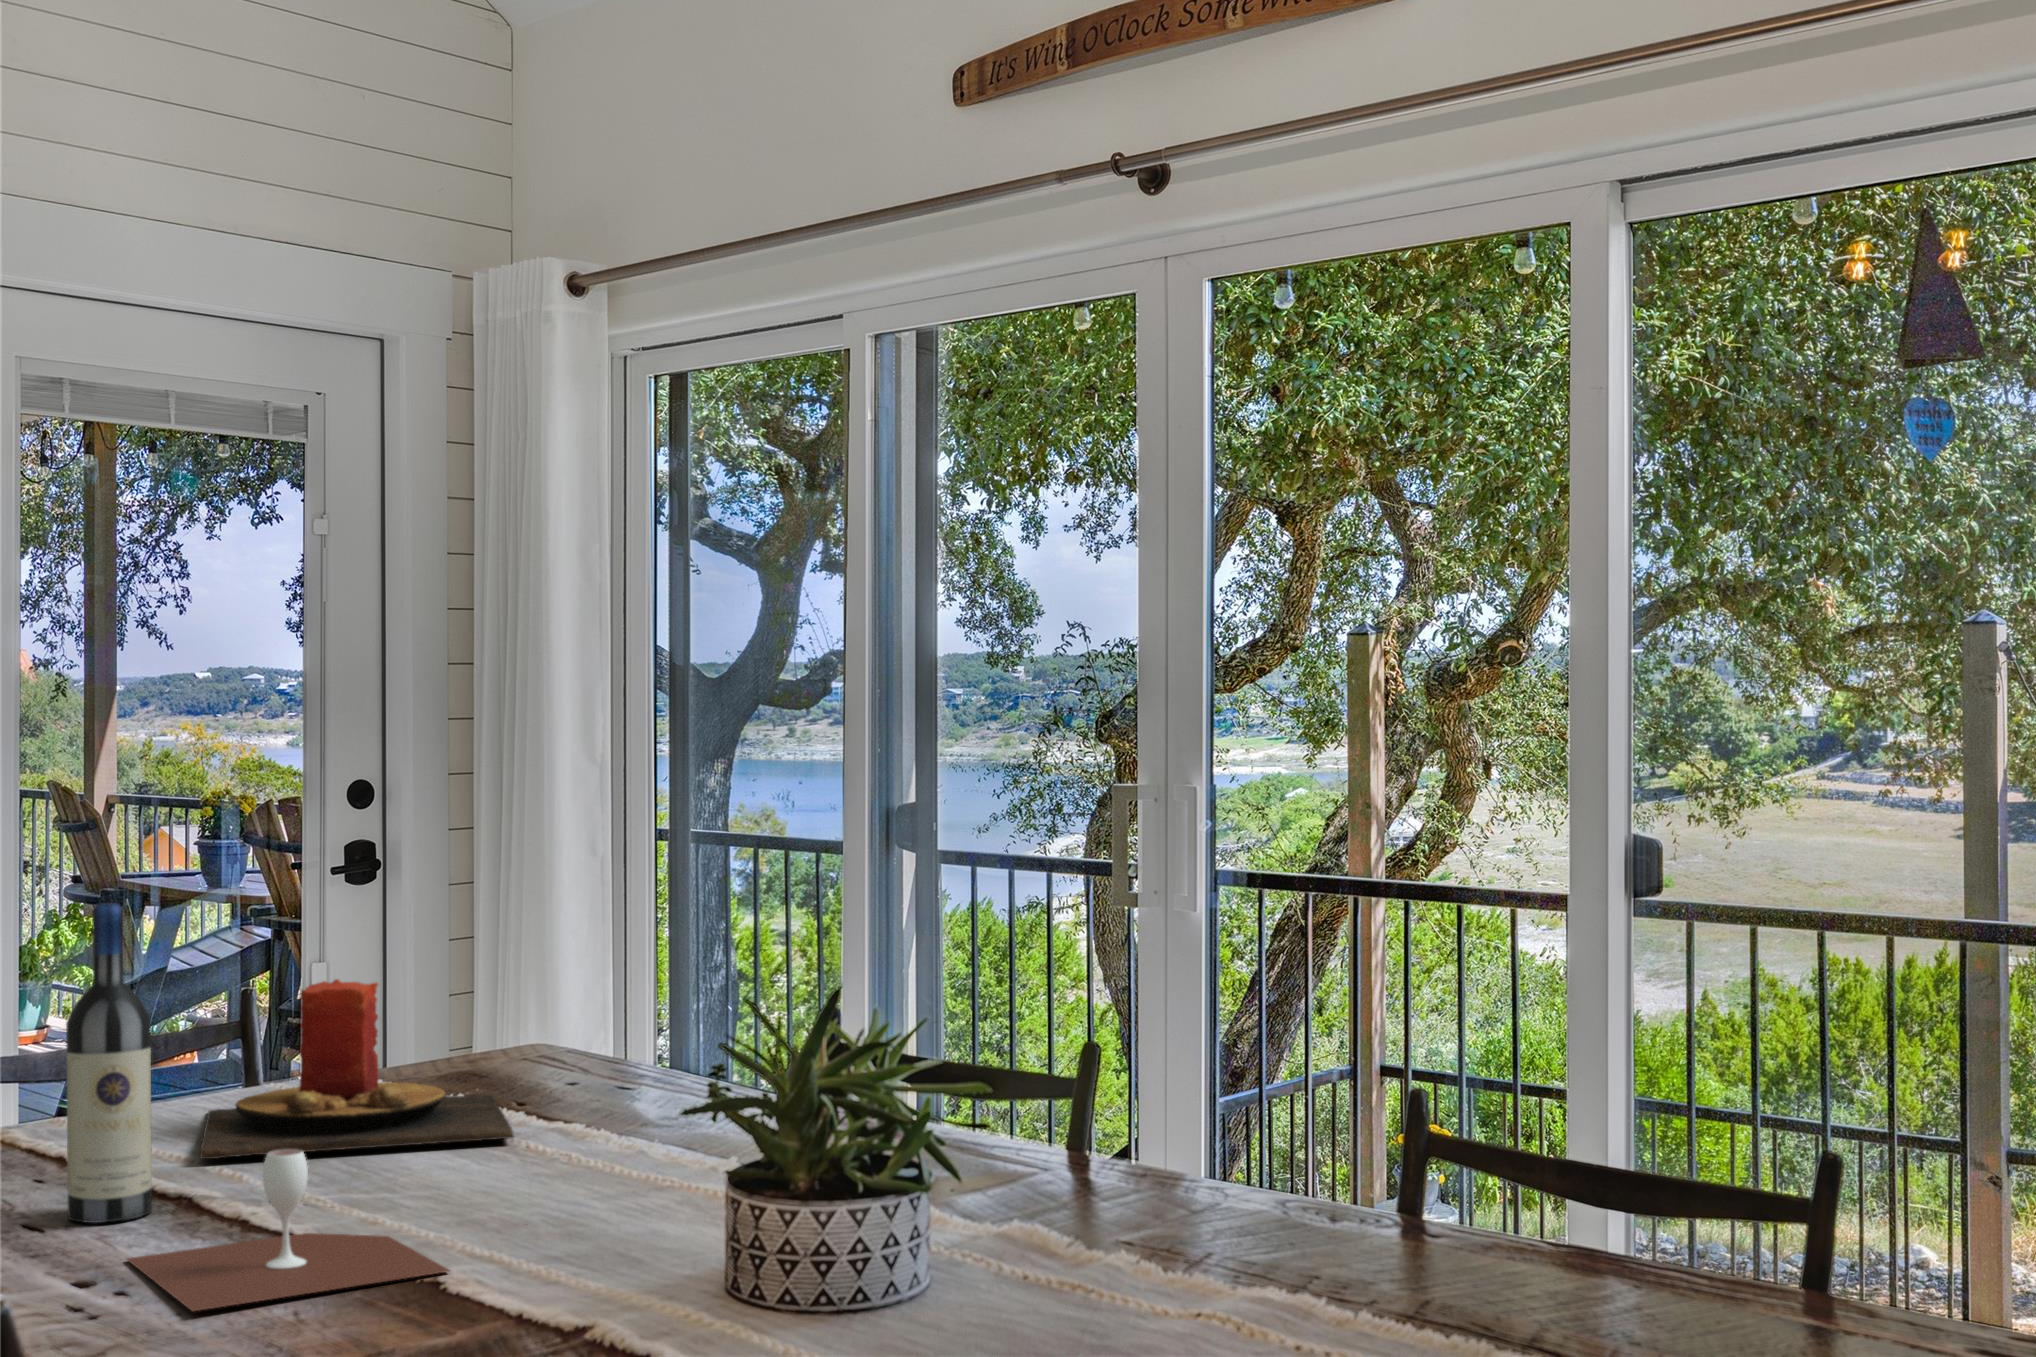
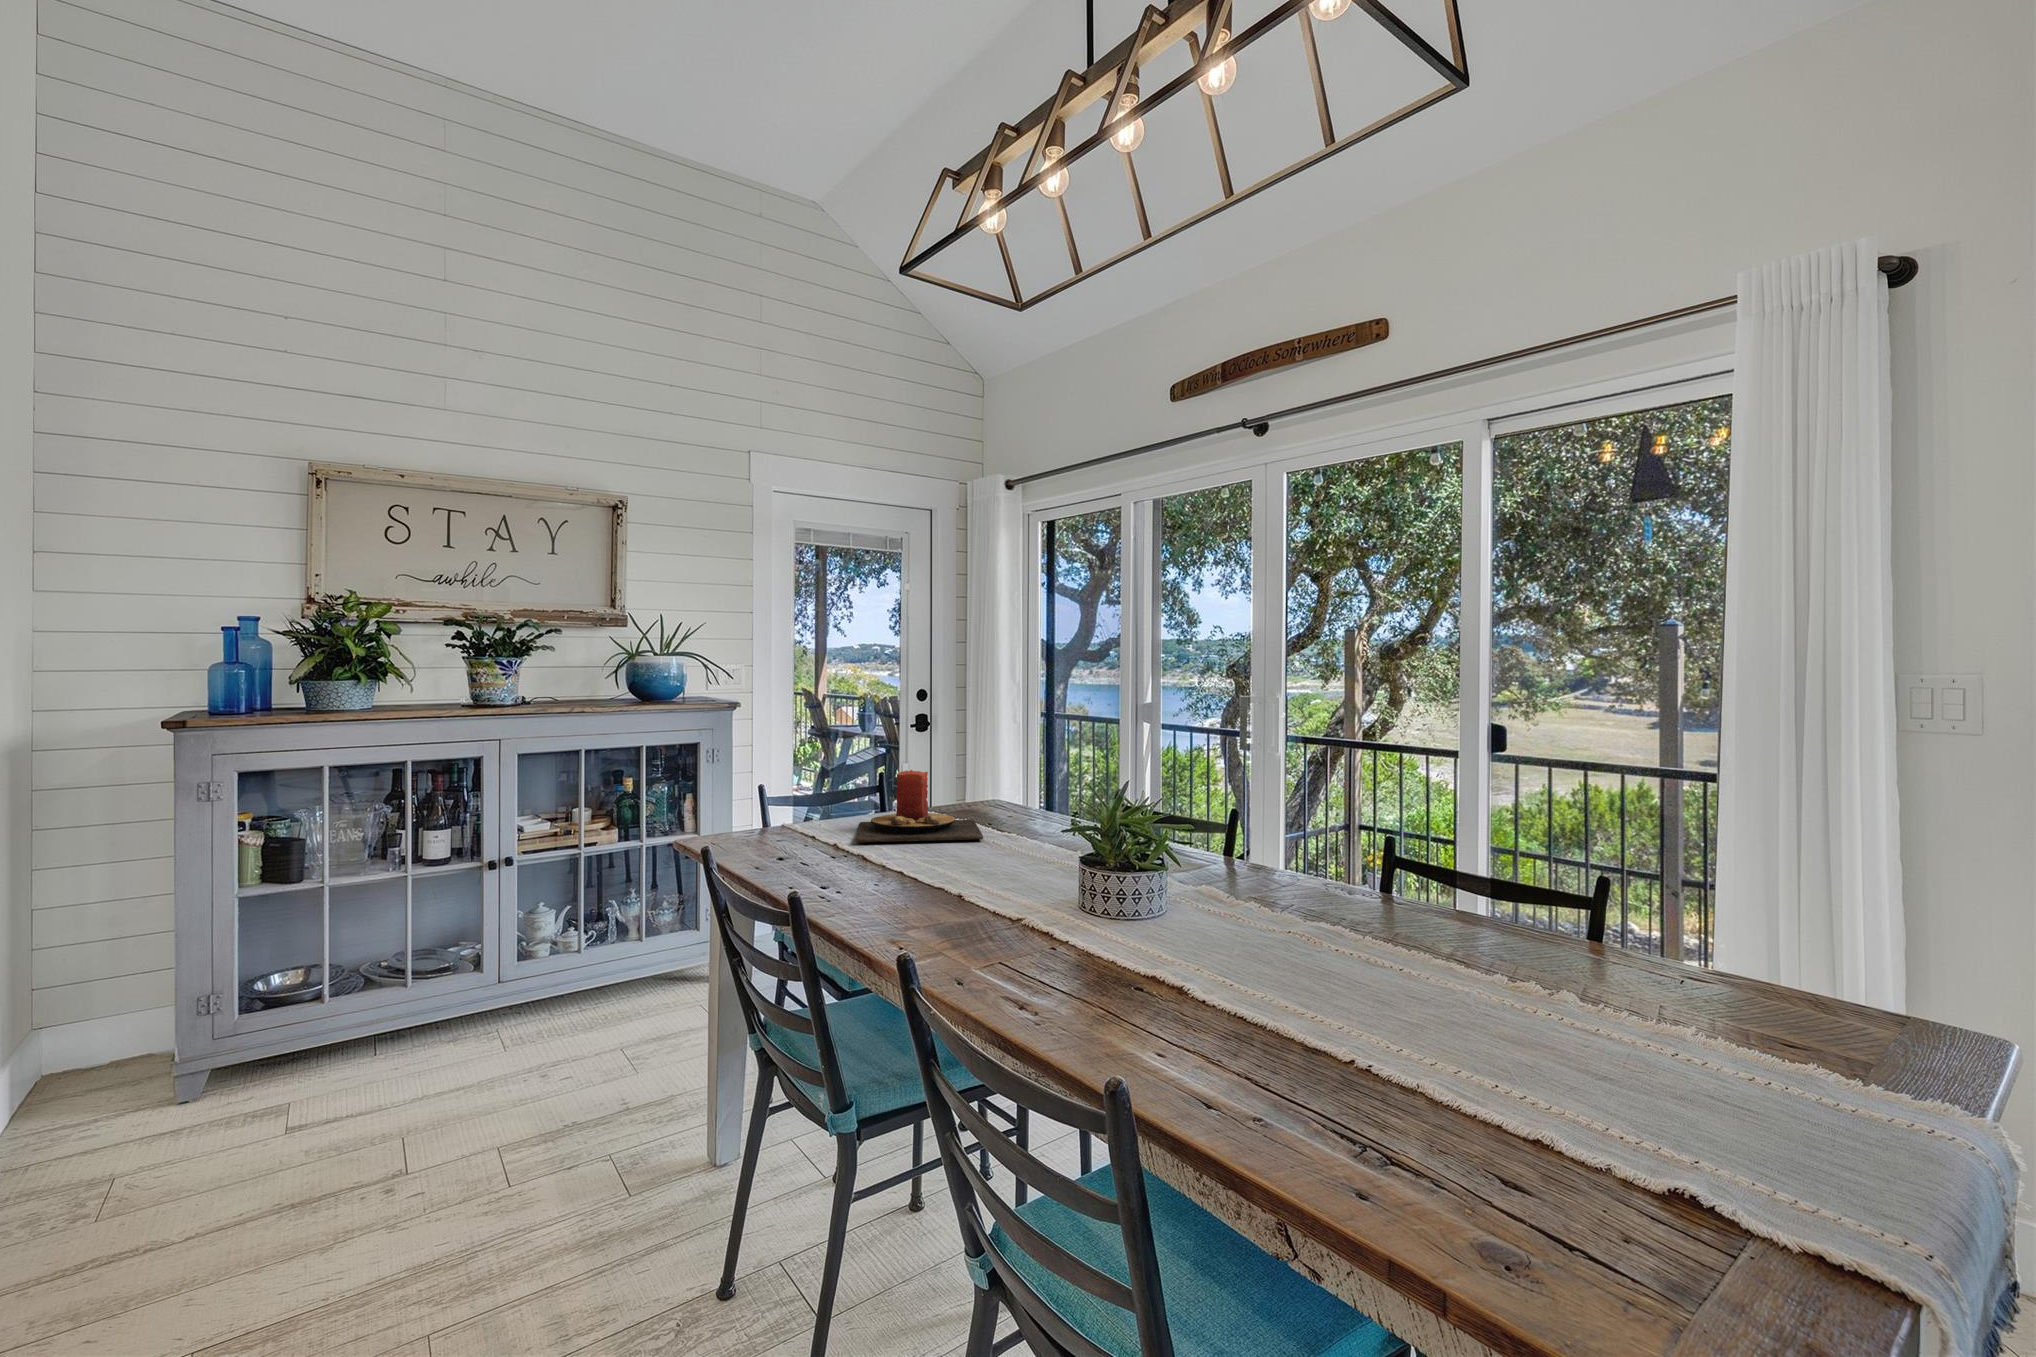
wine bottle: present [66,903,152,1223] -> none [804,736,838,867]
wine glass: present [127,1149,450,1311] -> none [827,841,959,908]

